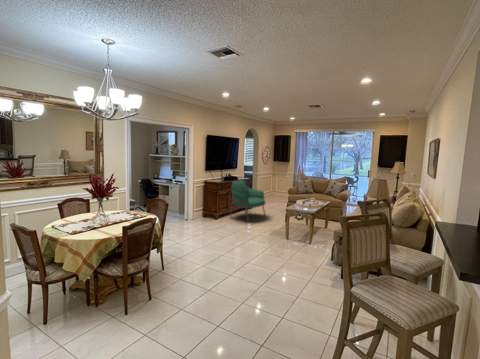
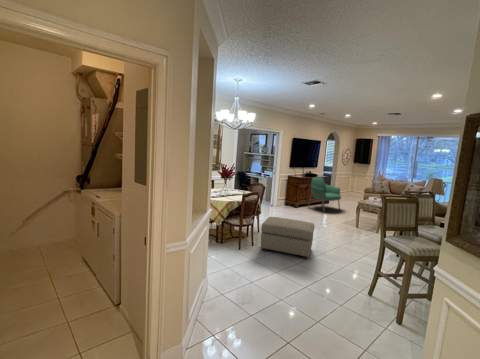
ottoman: none [159,248,238,310] -> present [261,217,314,259]

